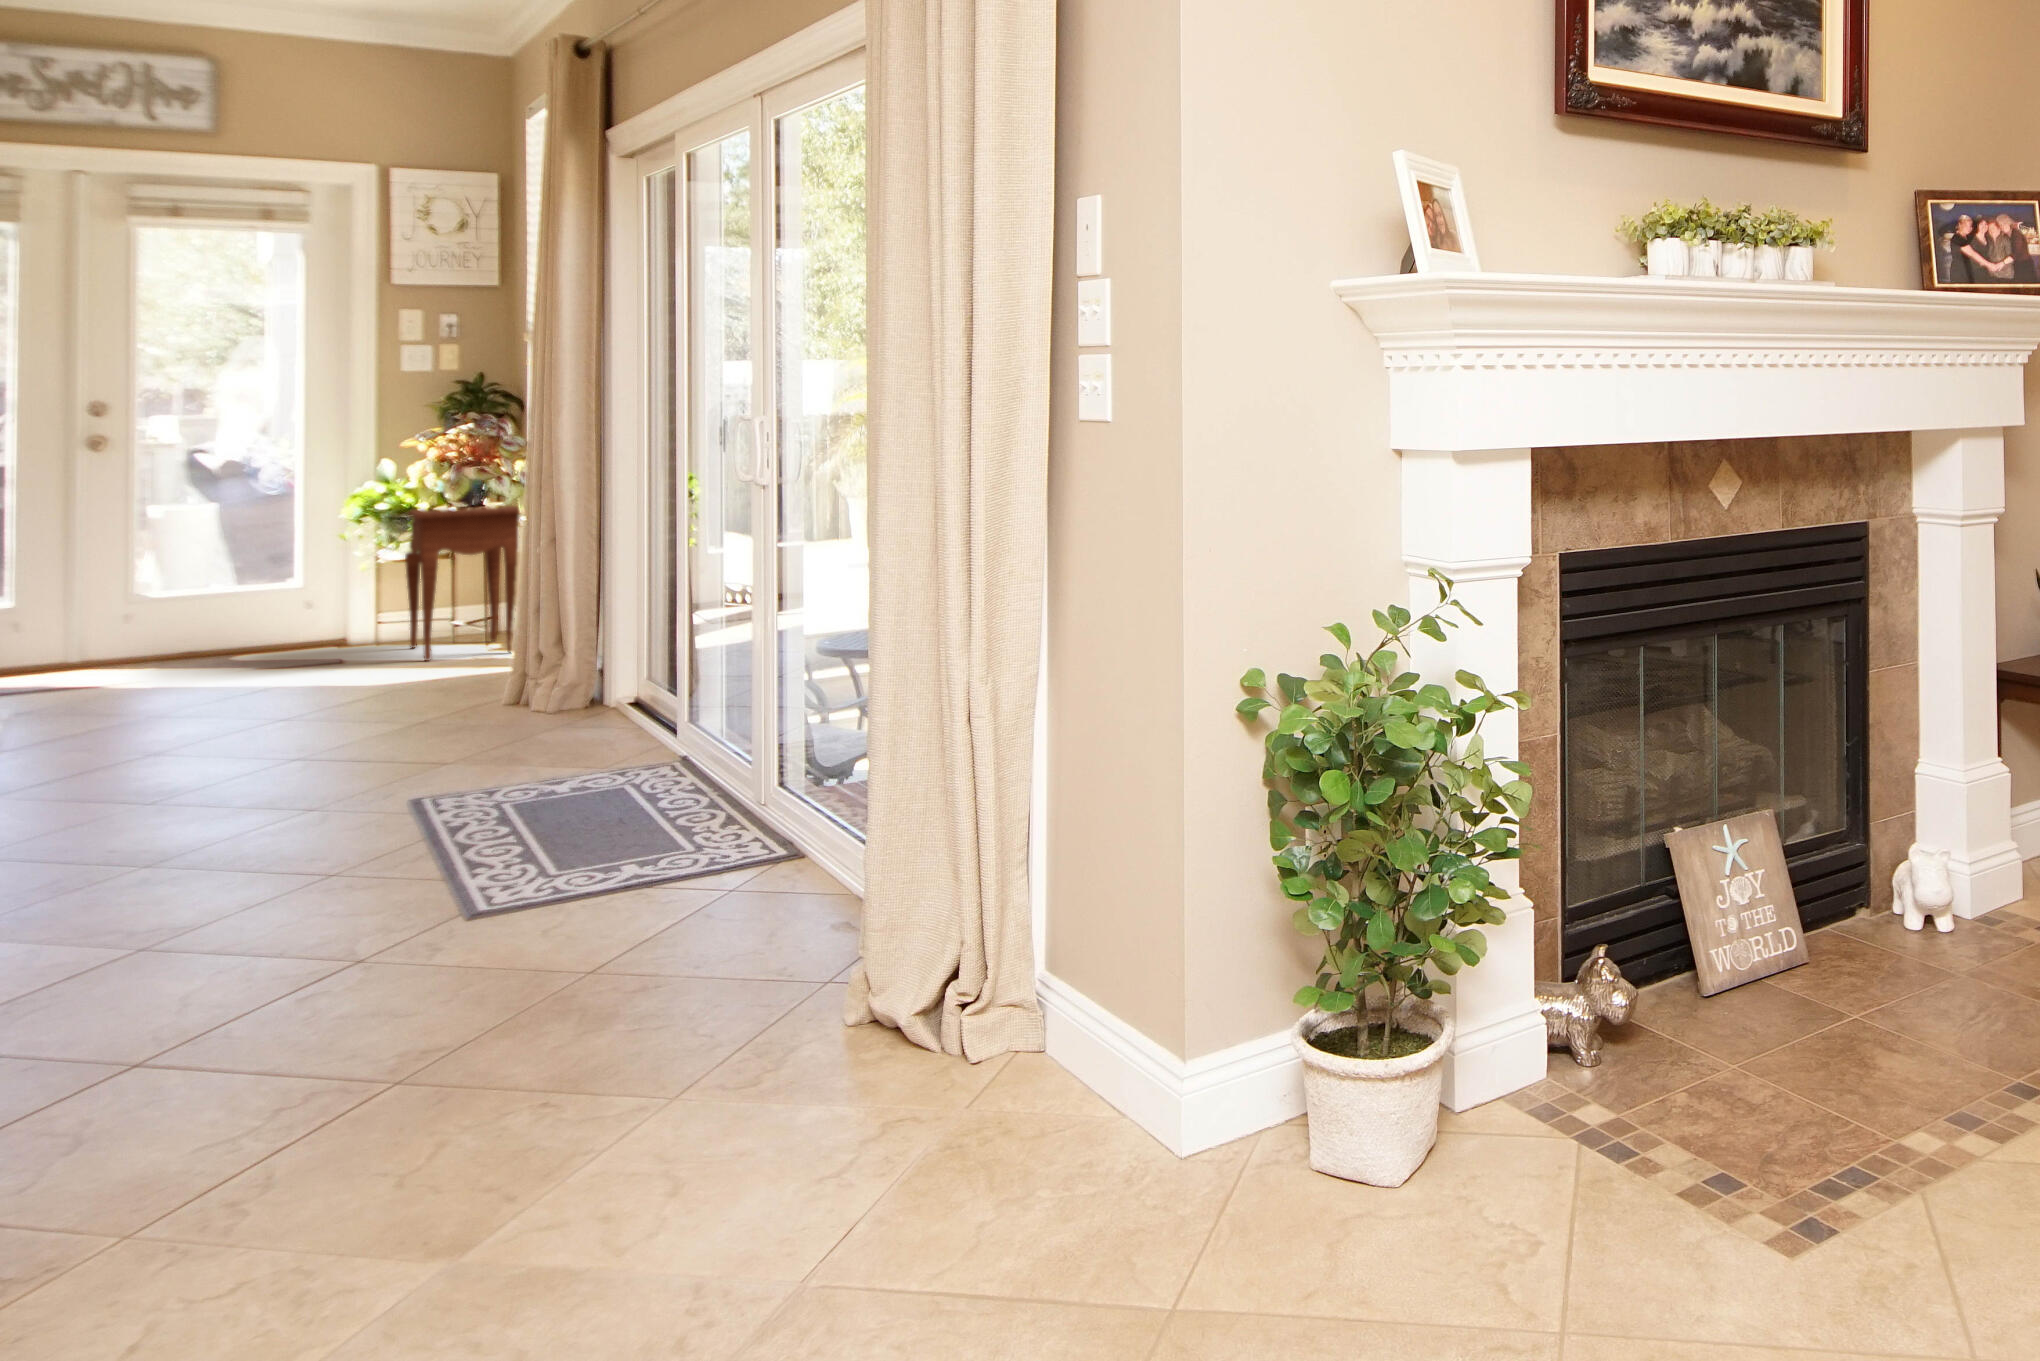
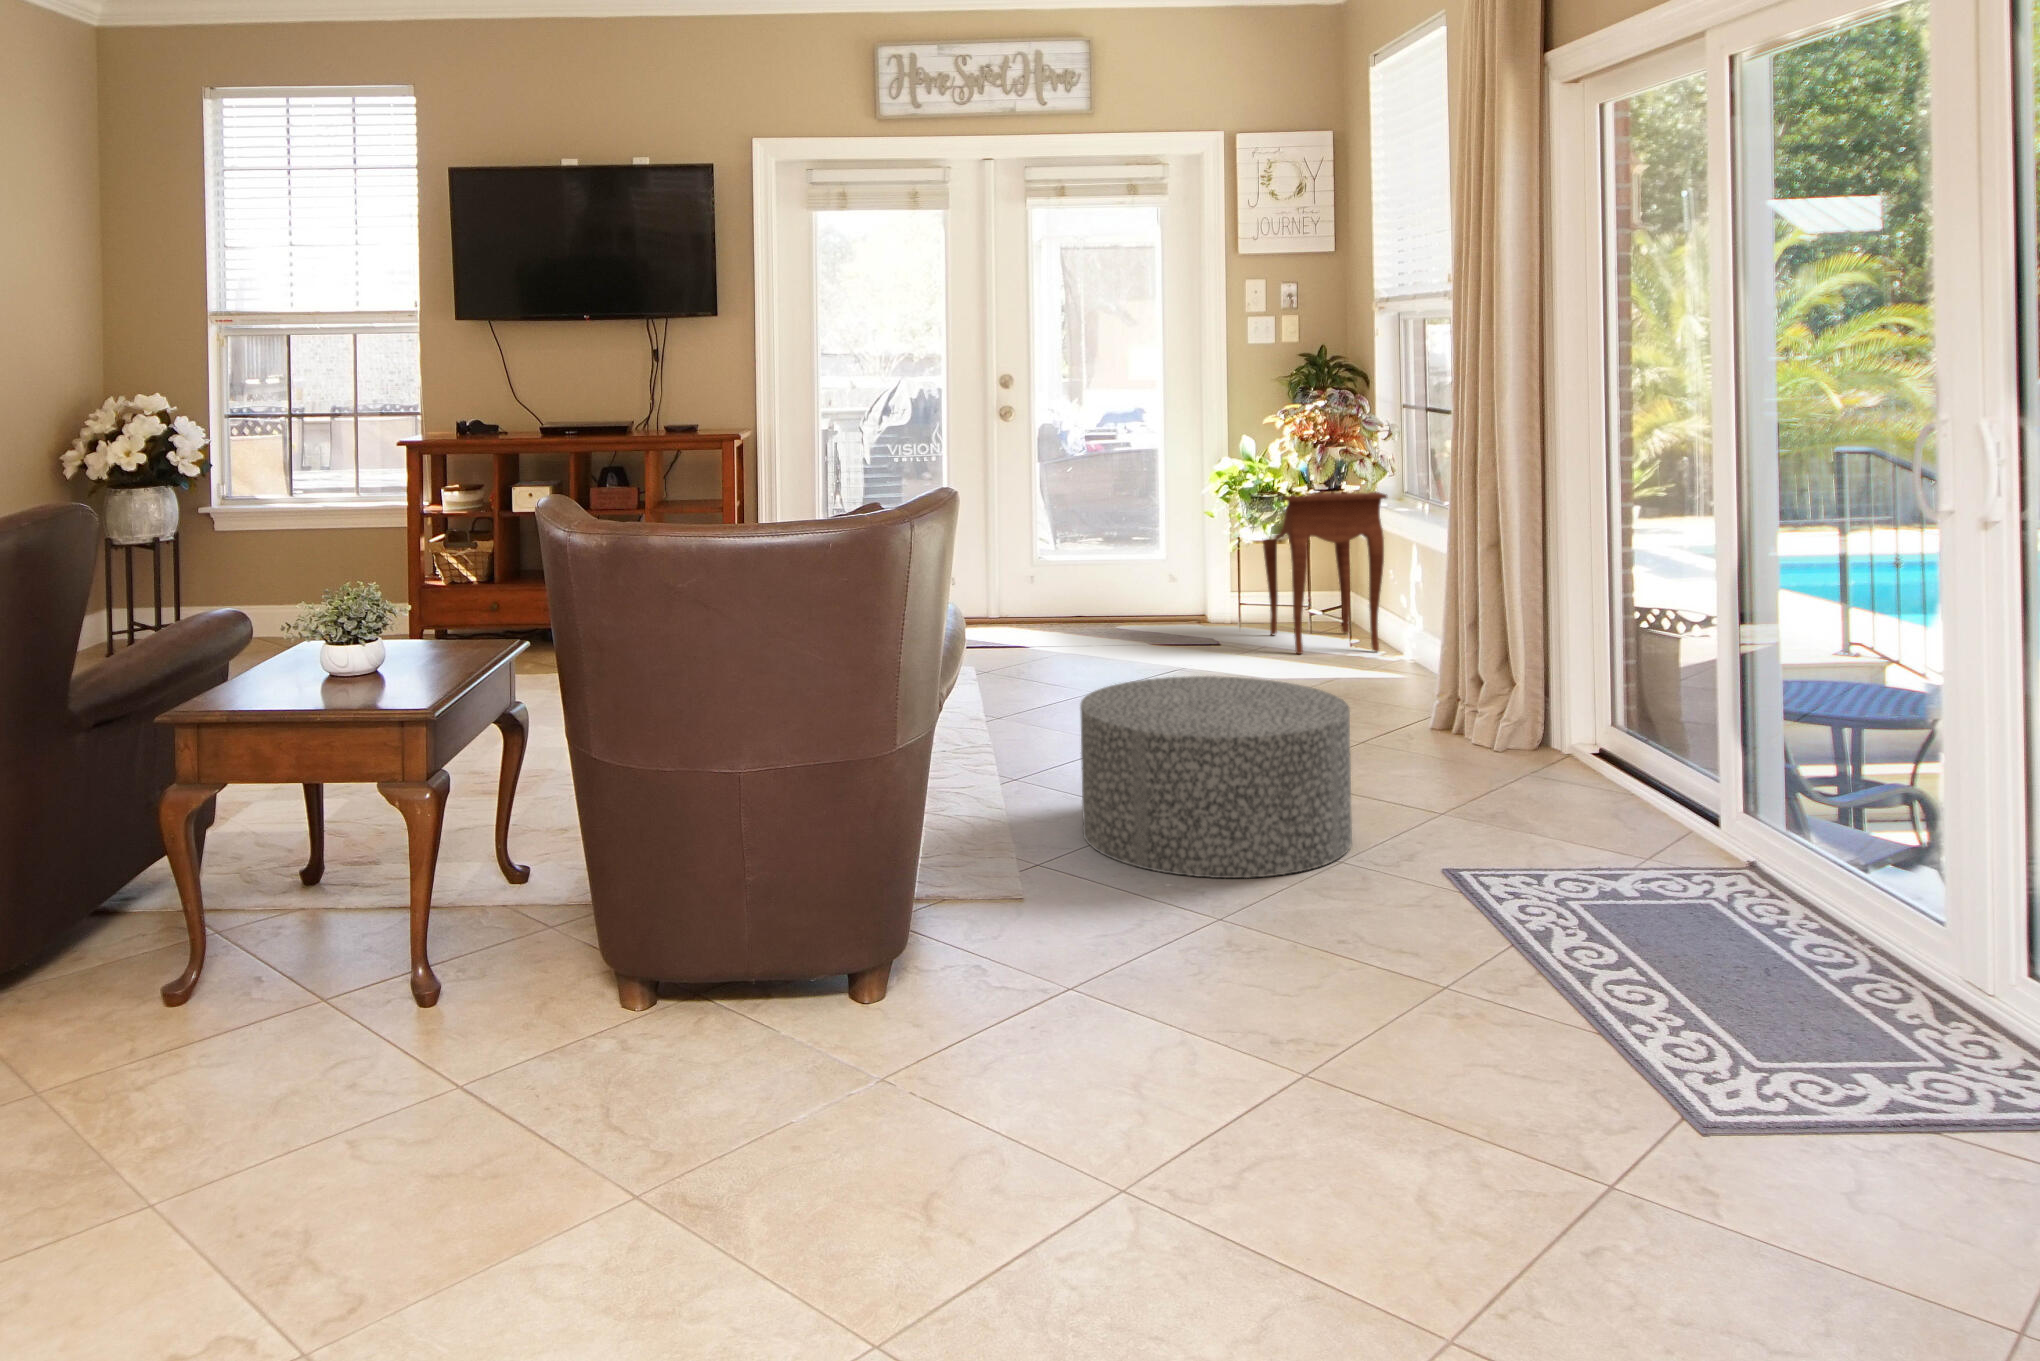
ottoman: none [50,664,351,835] -> present [1080,676,1352,878]

